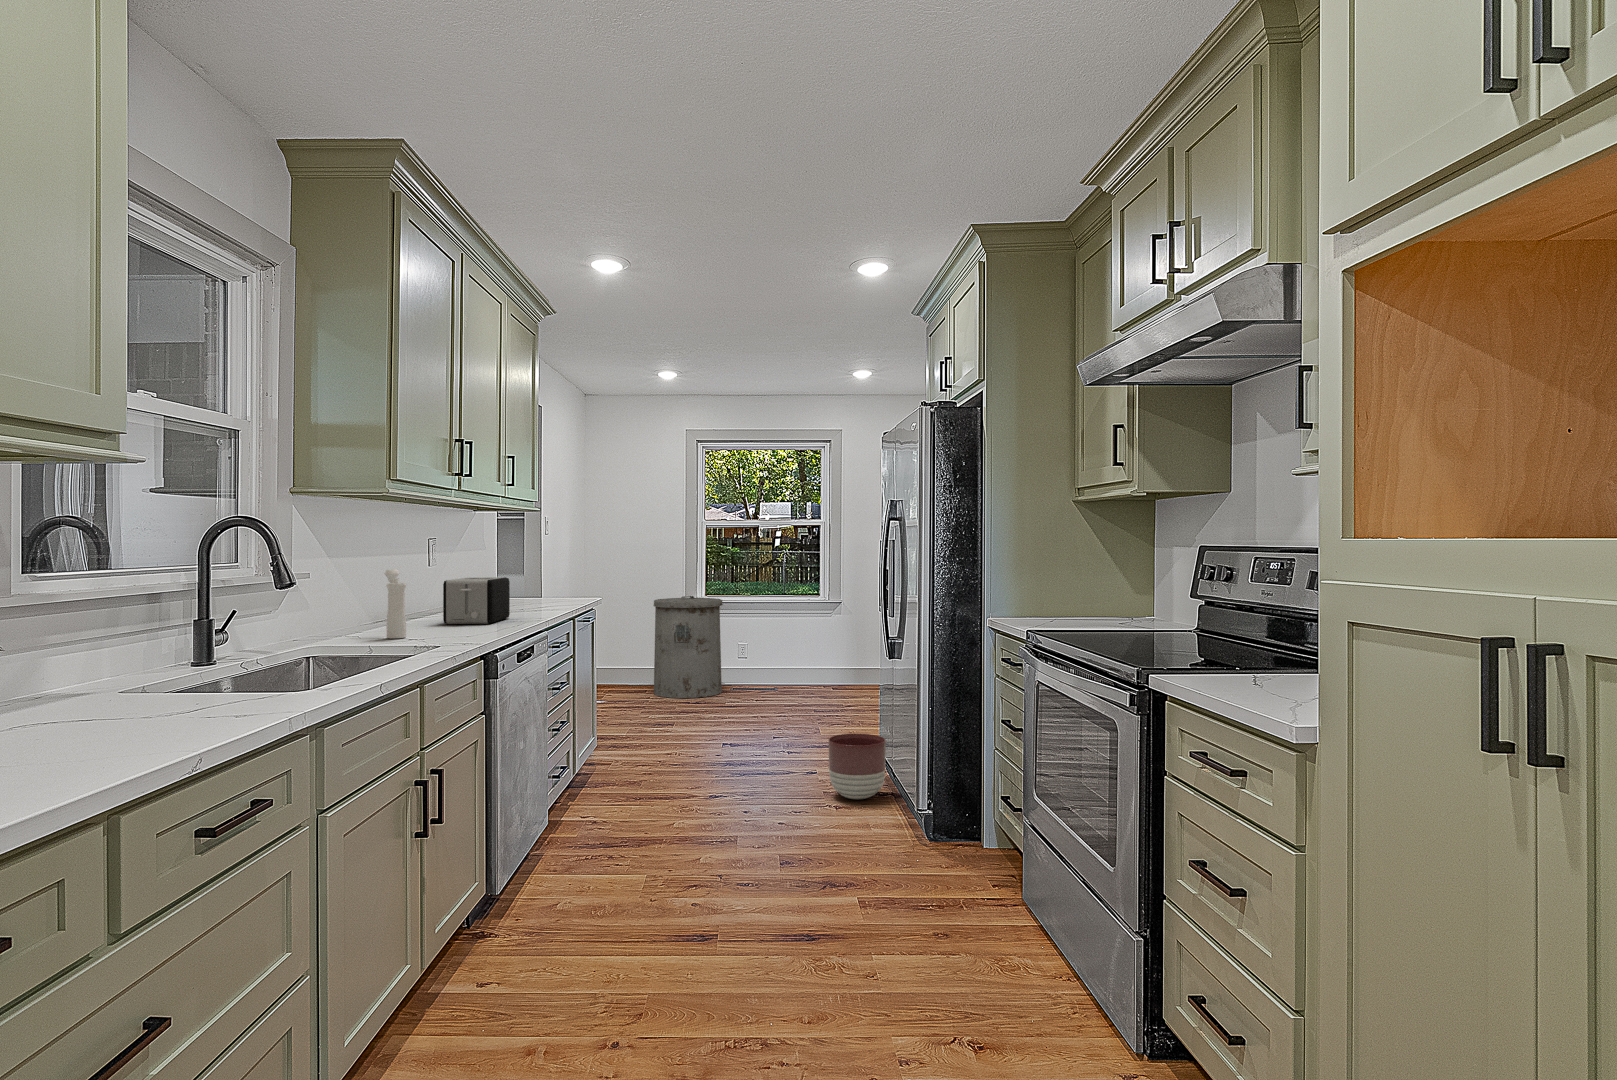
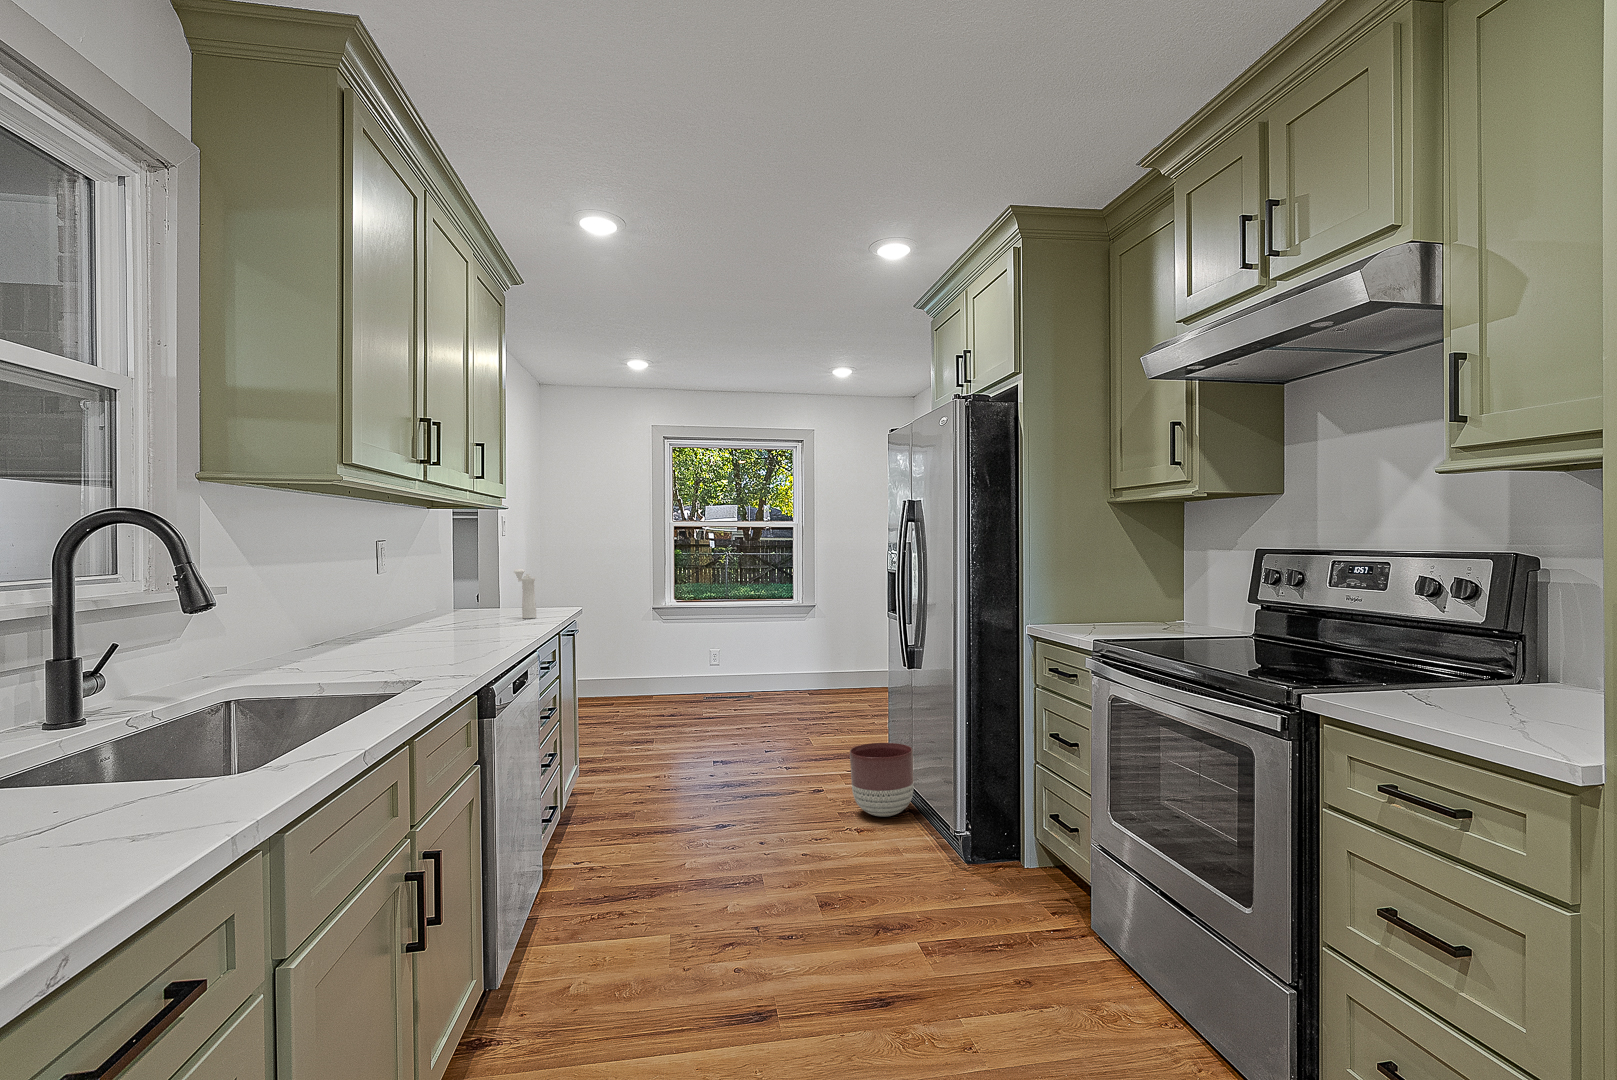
pepper mill: present [385,570,406,638] -> present [514,569,536,619]
toaster: present [443,577,510,624] -> none [407,587,488,646]
trash can: present [654,596,723,698] -> none [616,605,691,712]

